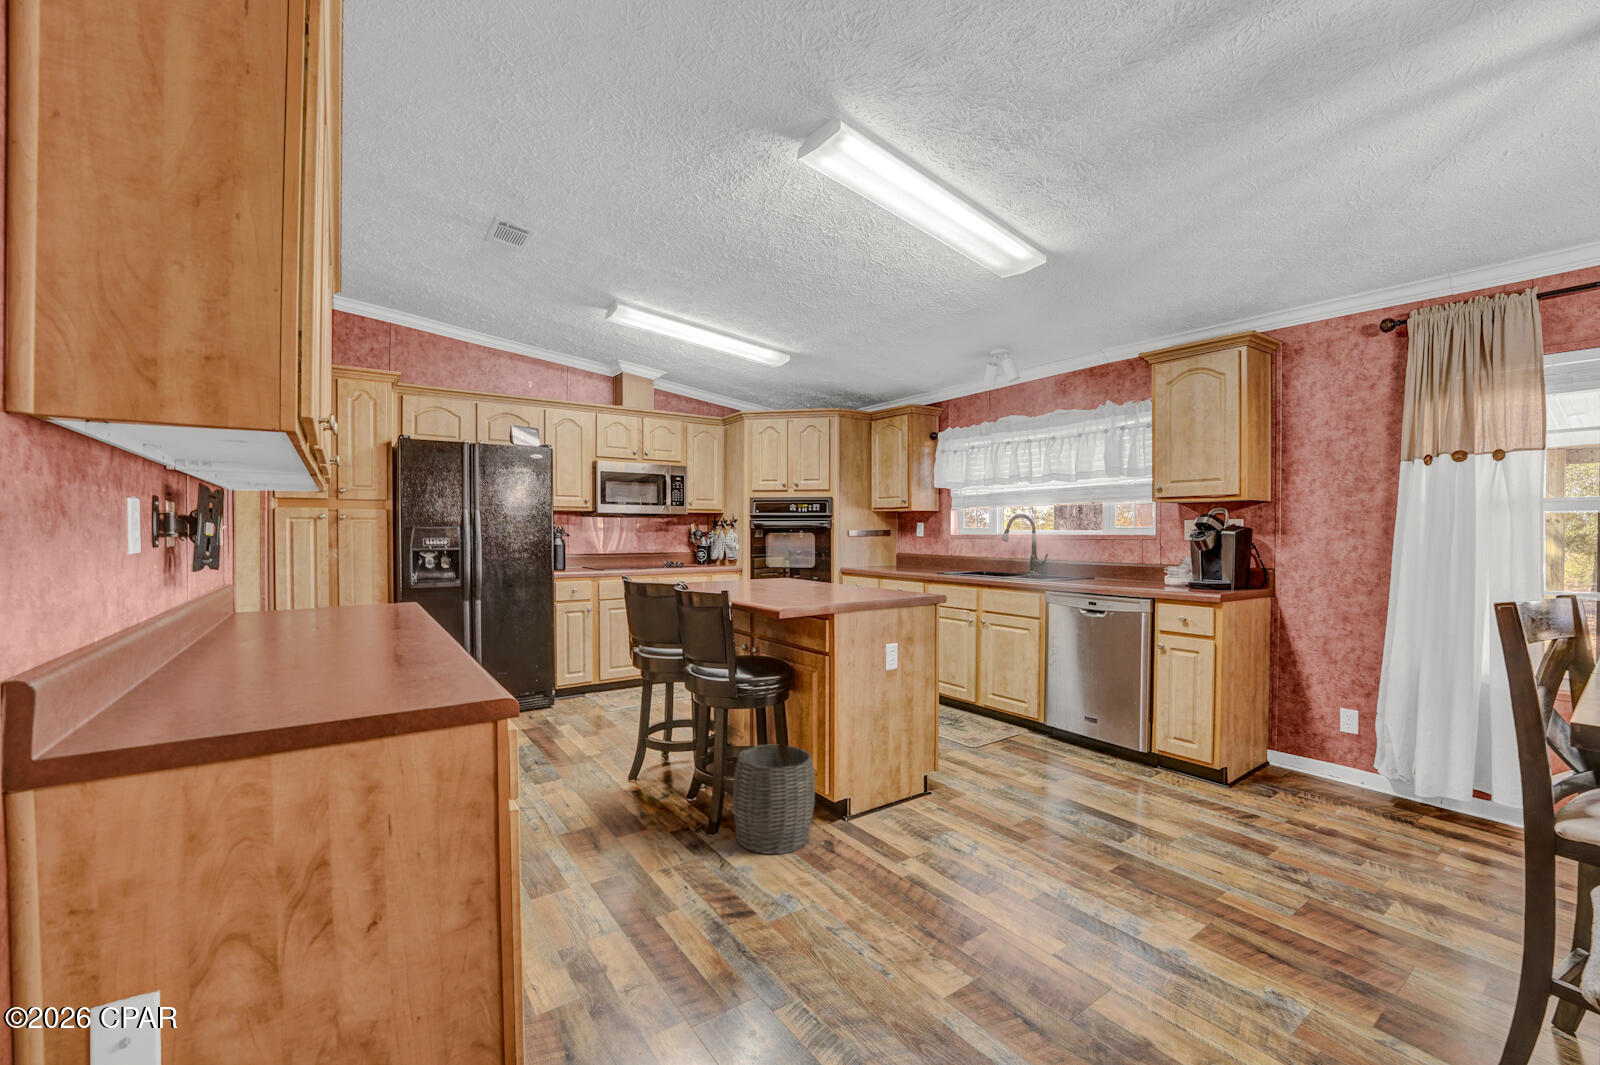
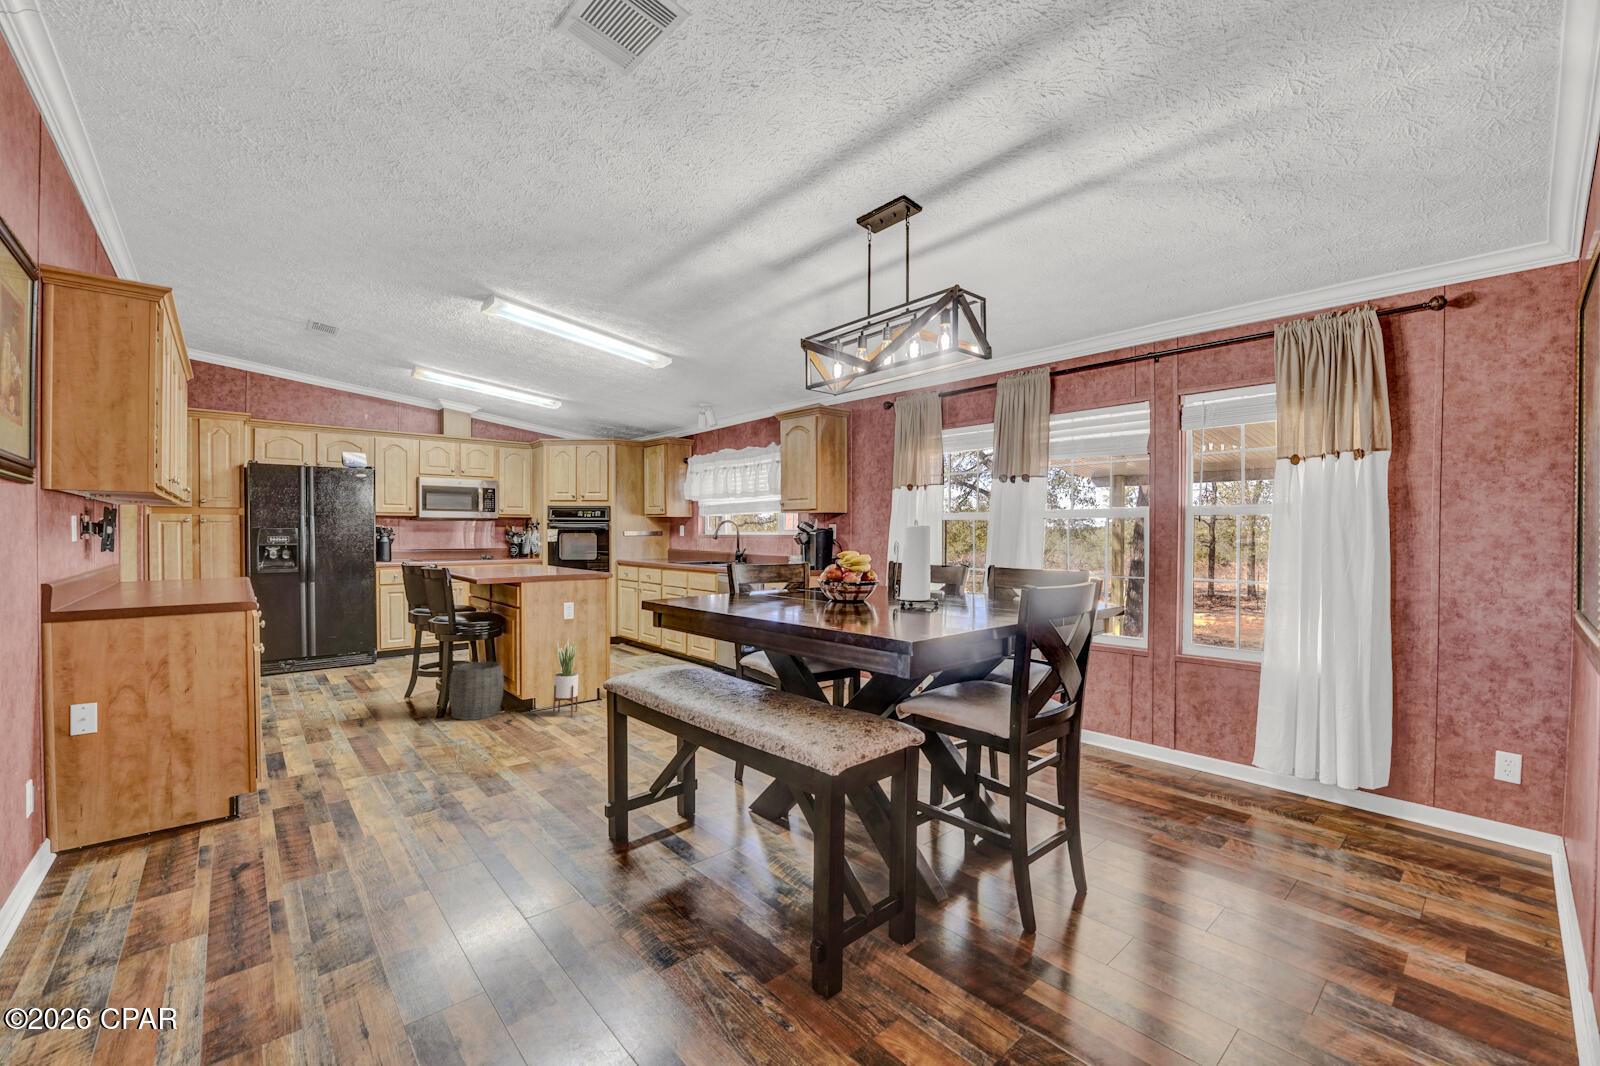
potted plant: none [903,713,942,850] -> present [553,639,578,716]

